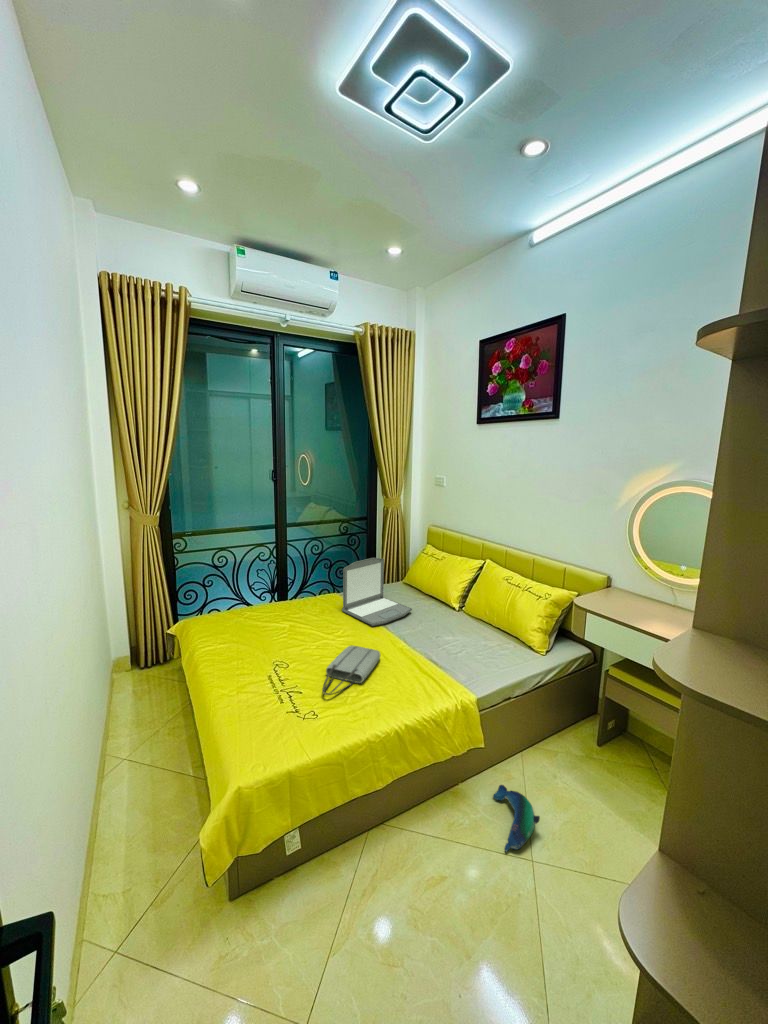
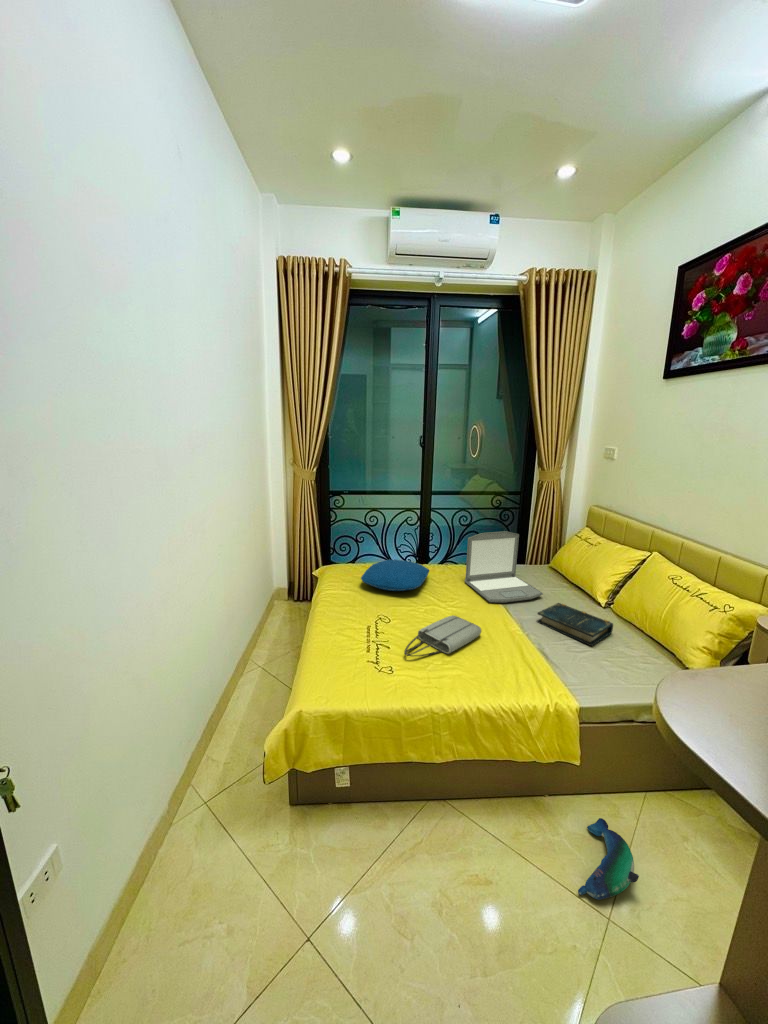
pillow: none [241,600,309,634] -> present [361,560,429,591]
book: none [417,615,474,646] -> present [537,603,613,646]

